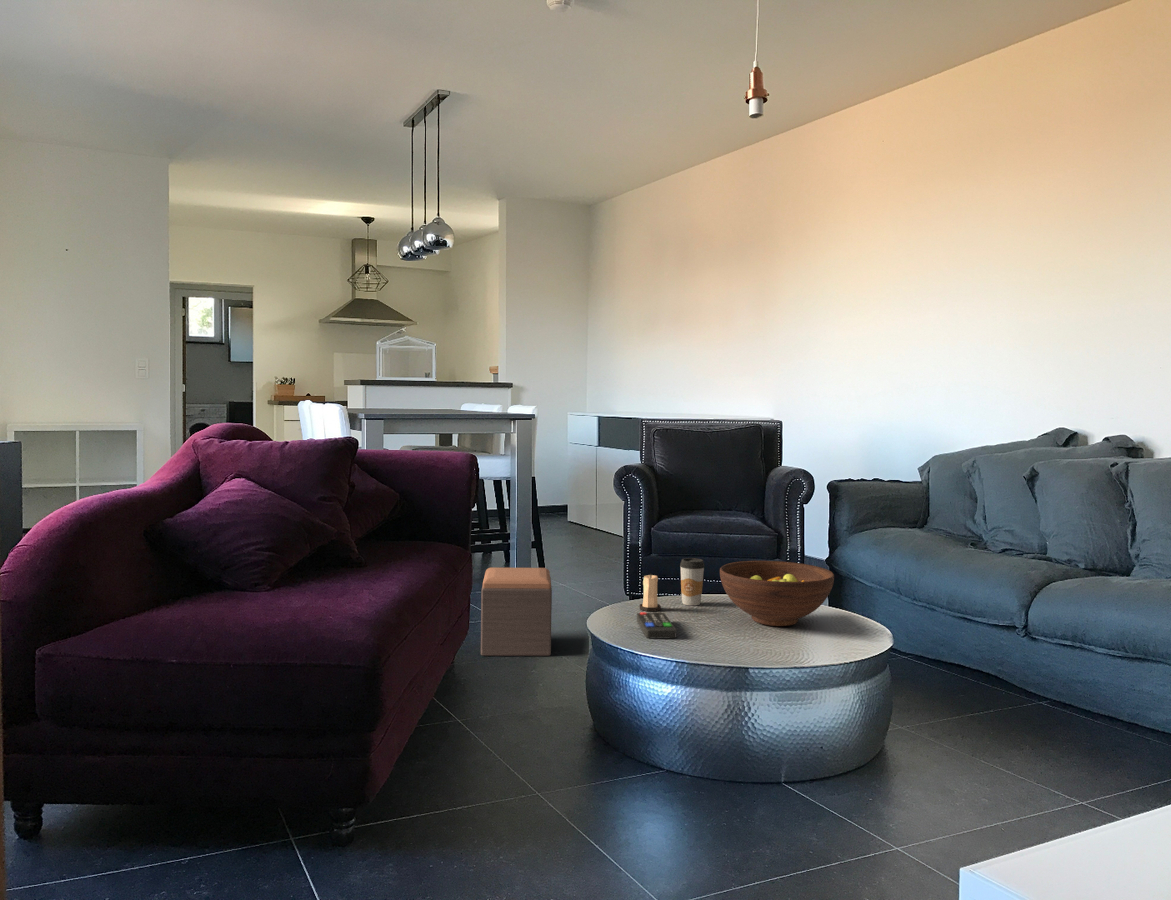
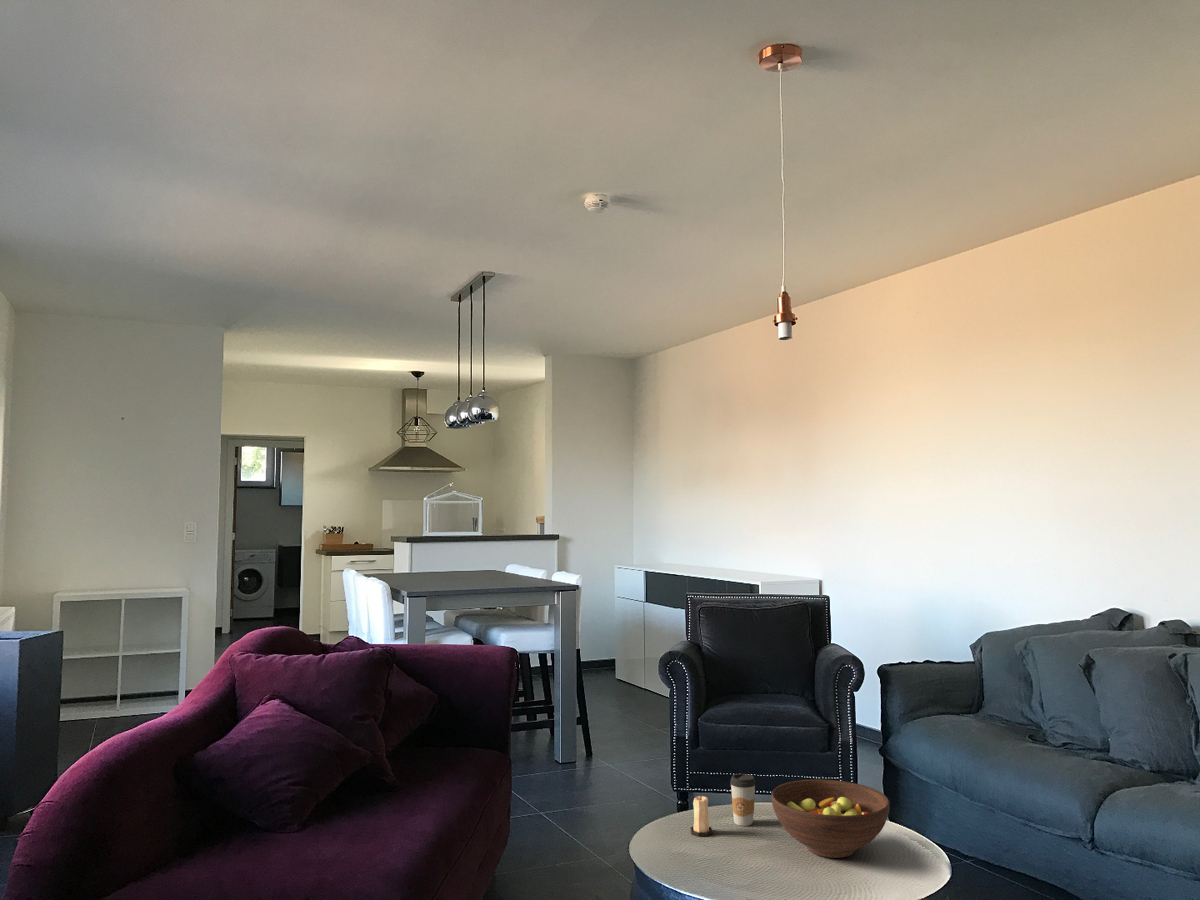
footstool: present [481,568,552,656] -> none [529,767,601,867]
remote control: present [637,612,677,639] -> none [688,843,729,881]

